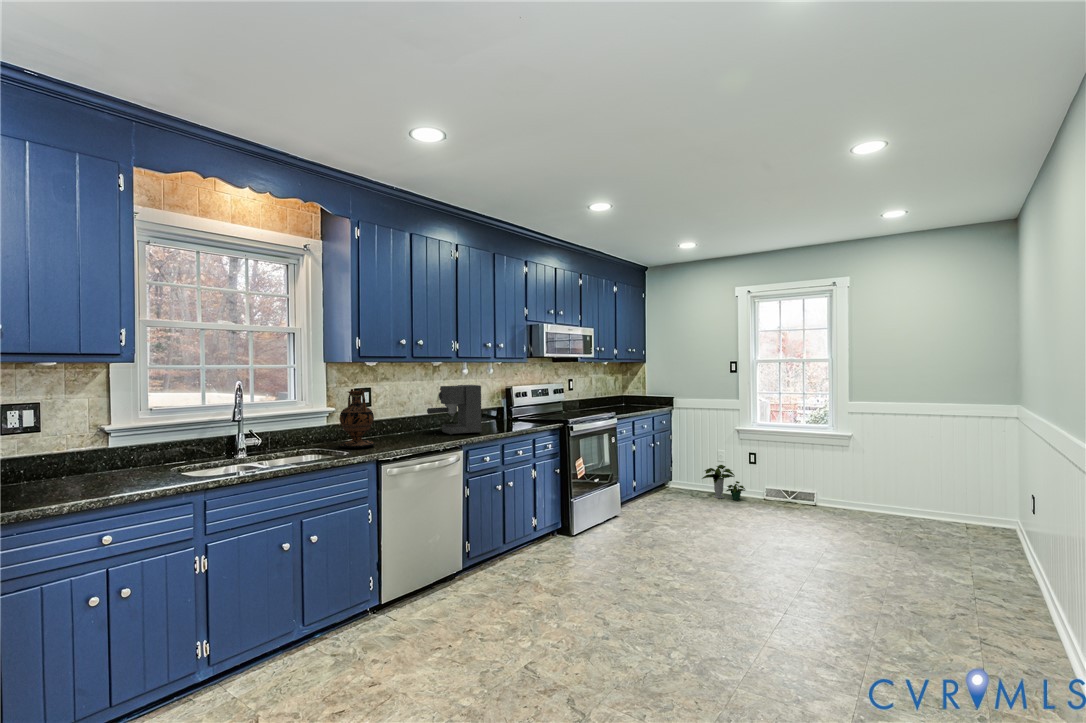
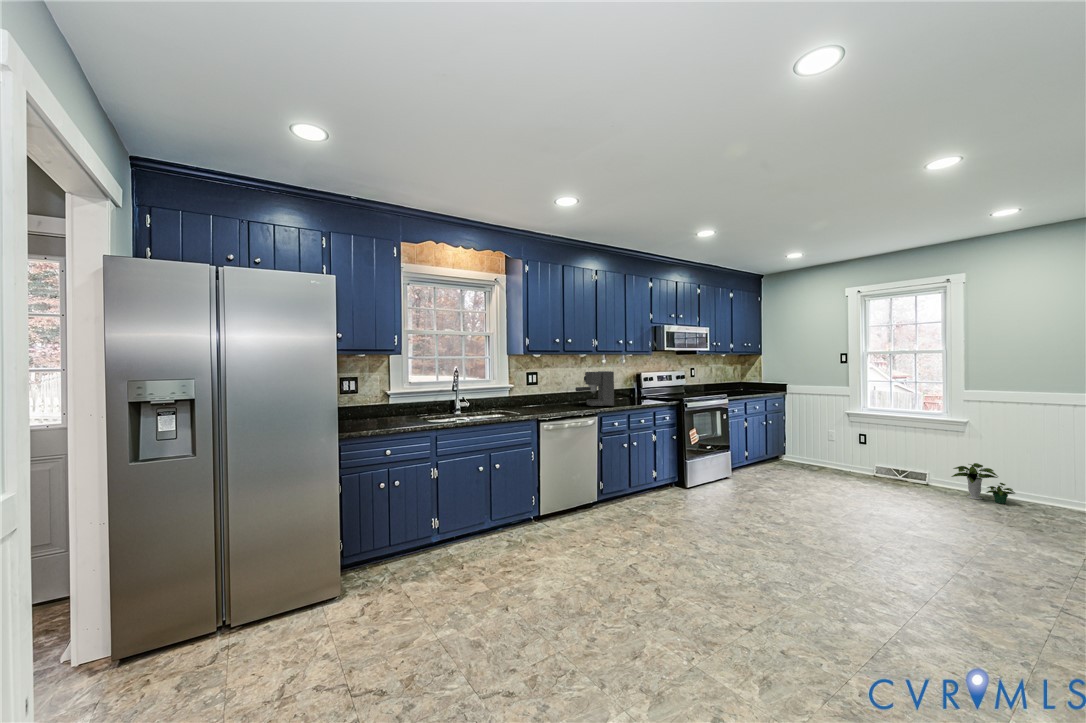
vase: present [339,389,375,448] -> none [515,373,538,412]
potted plant: present [702,465,745,500] -> present [952,463,1015,504]

